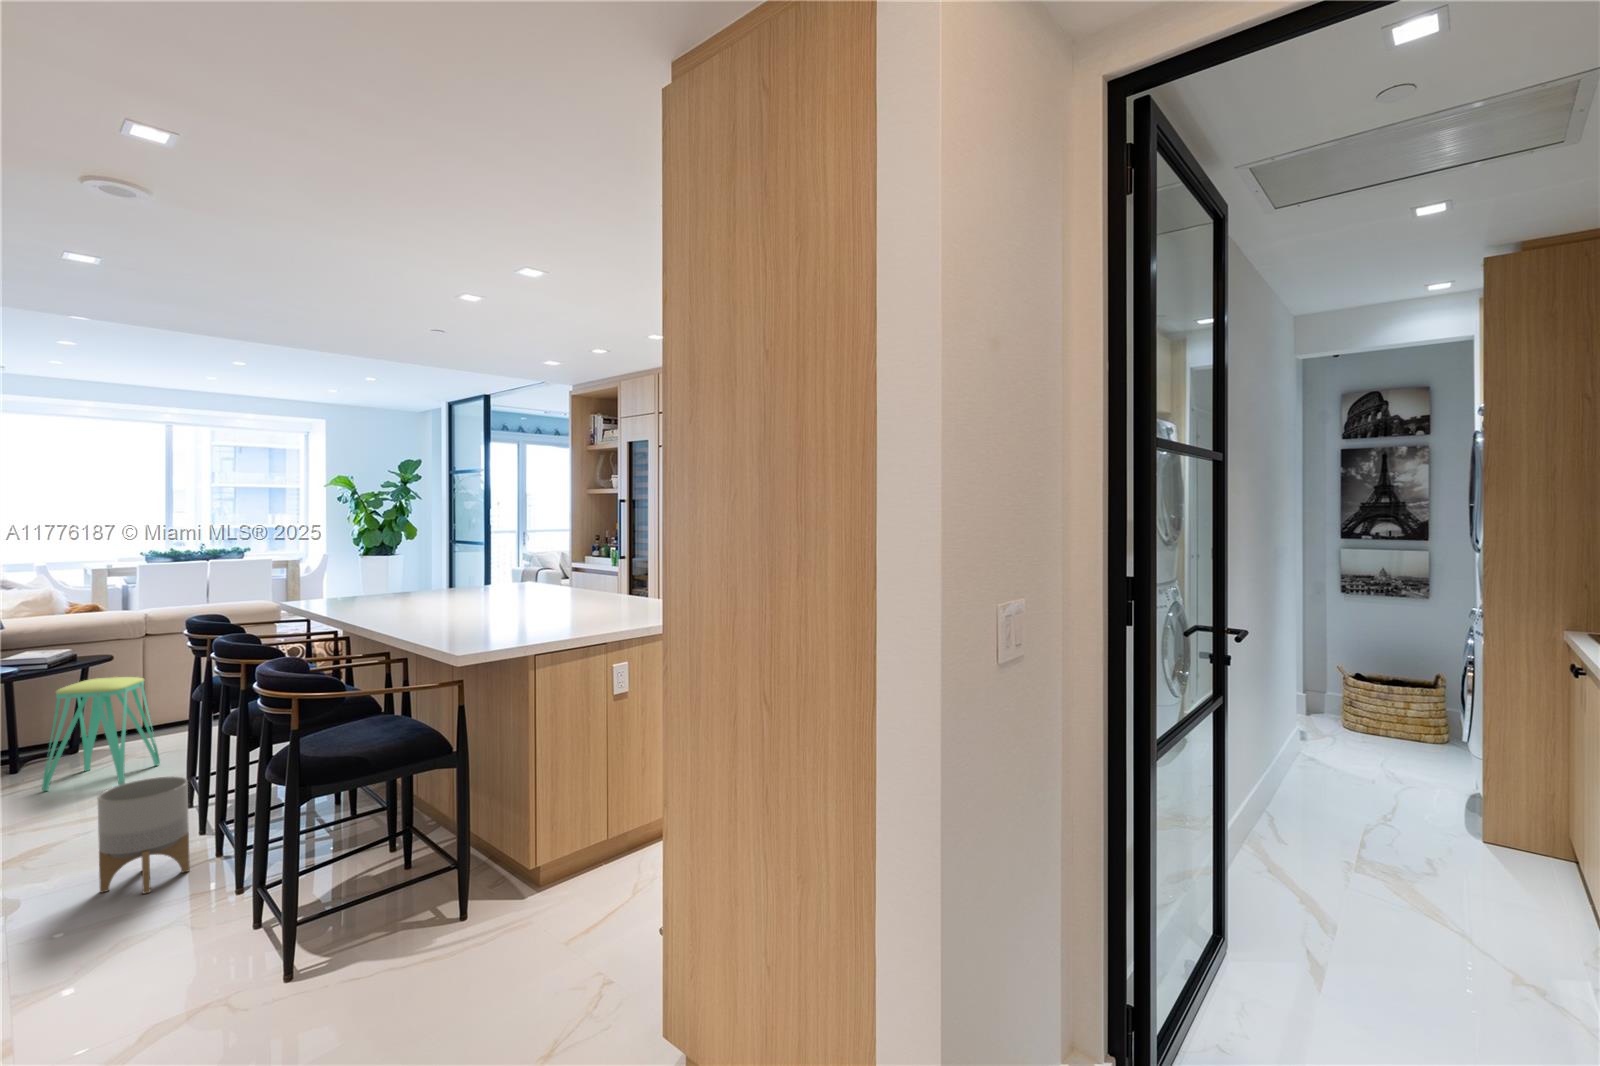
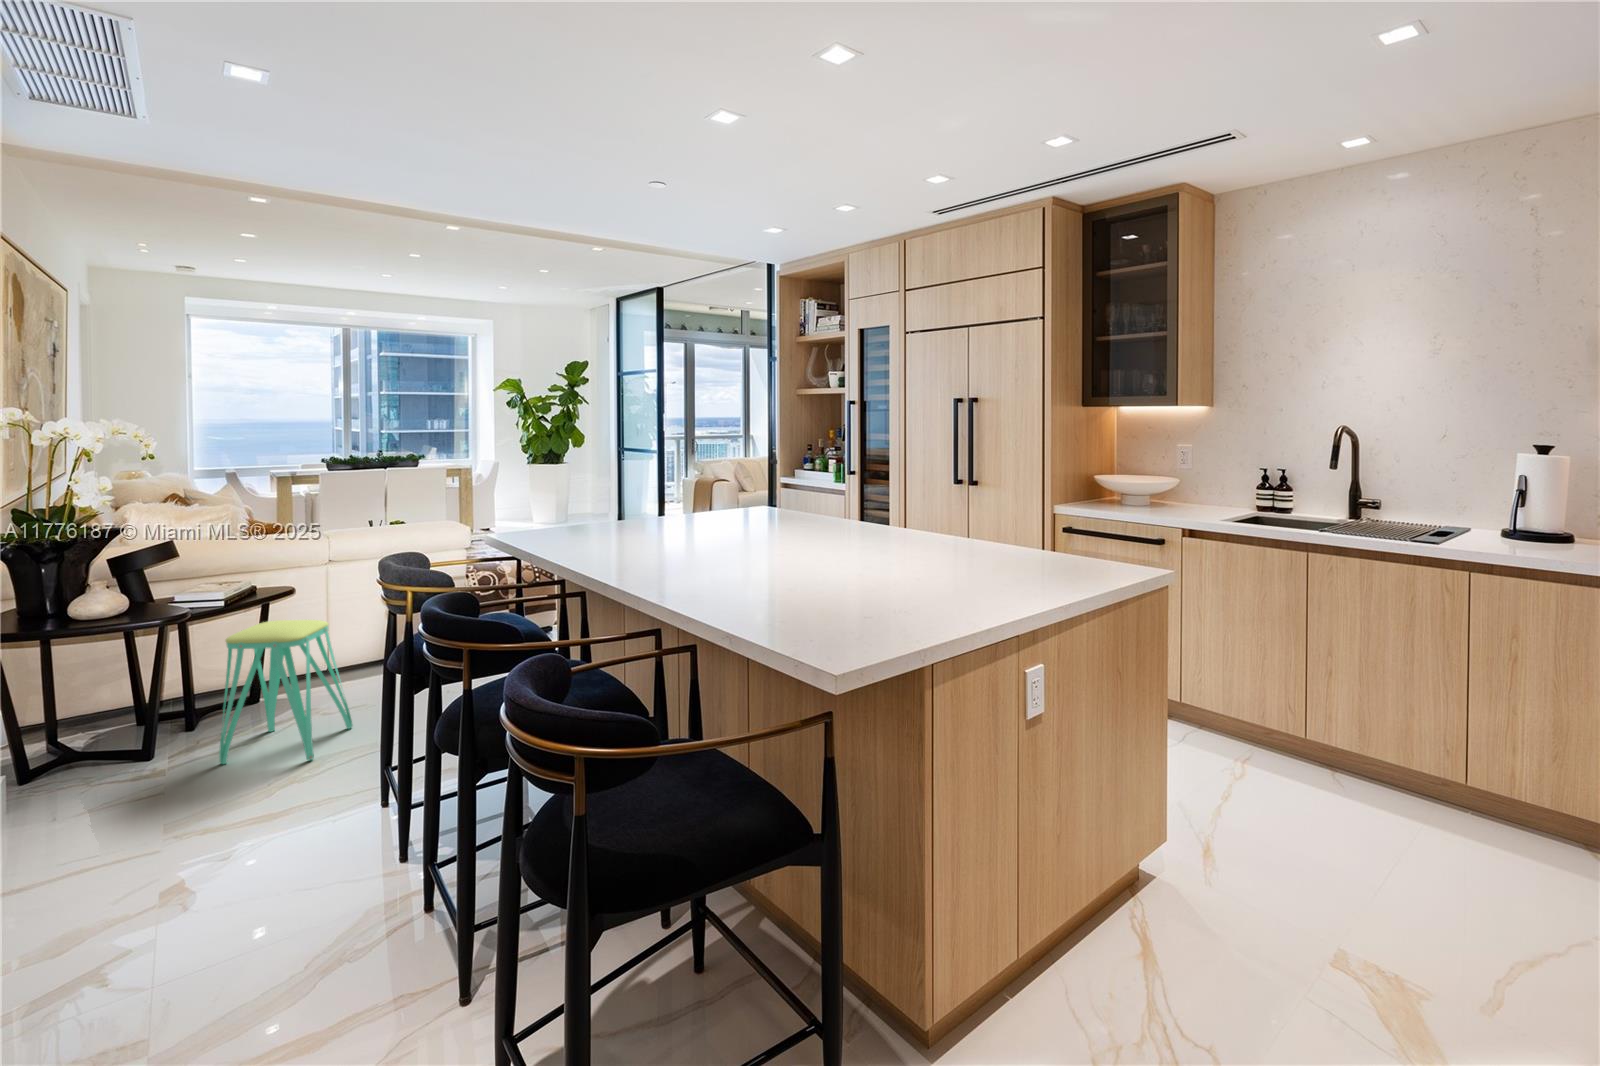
planter: present [98,777,190,894] -> none [271,810,408,1008]

